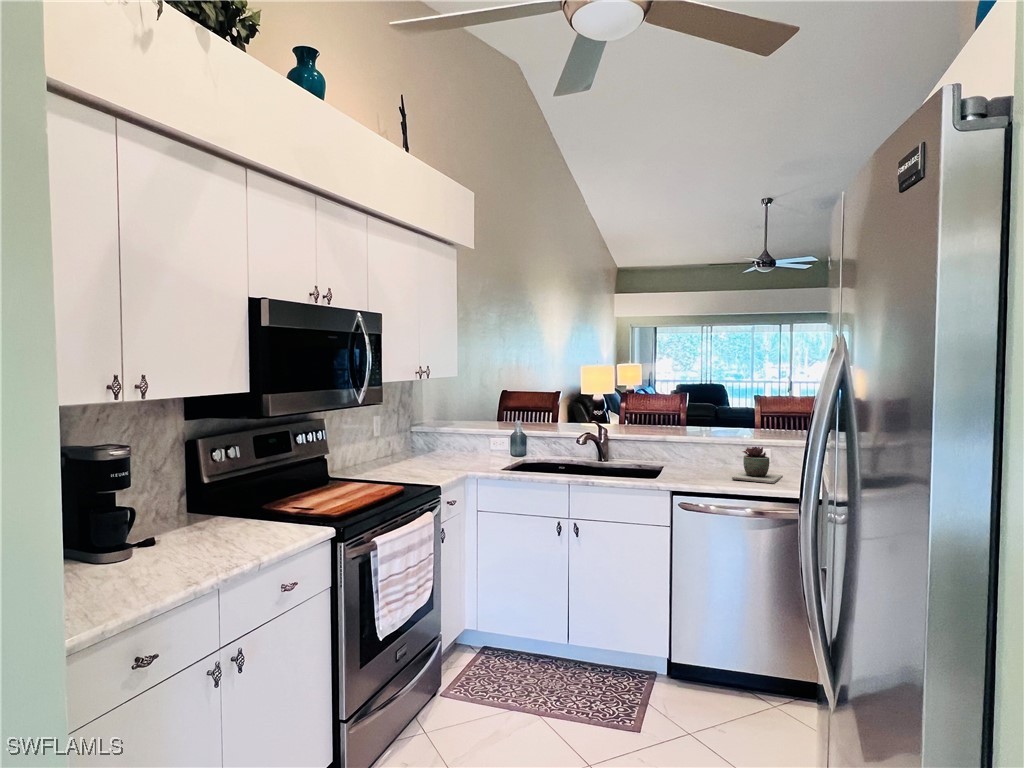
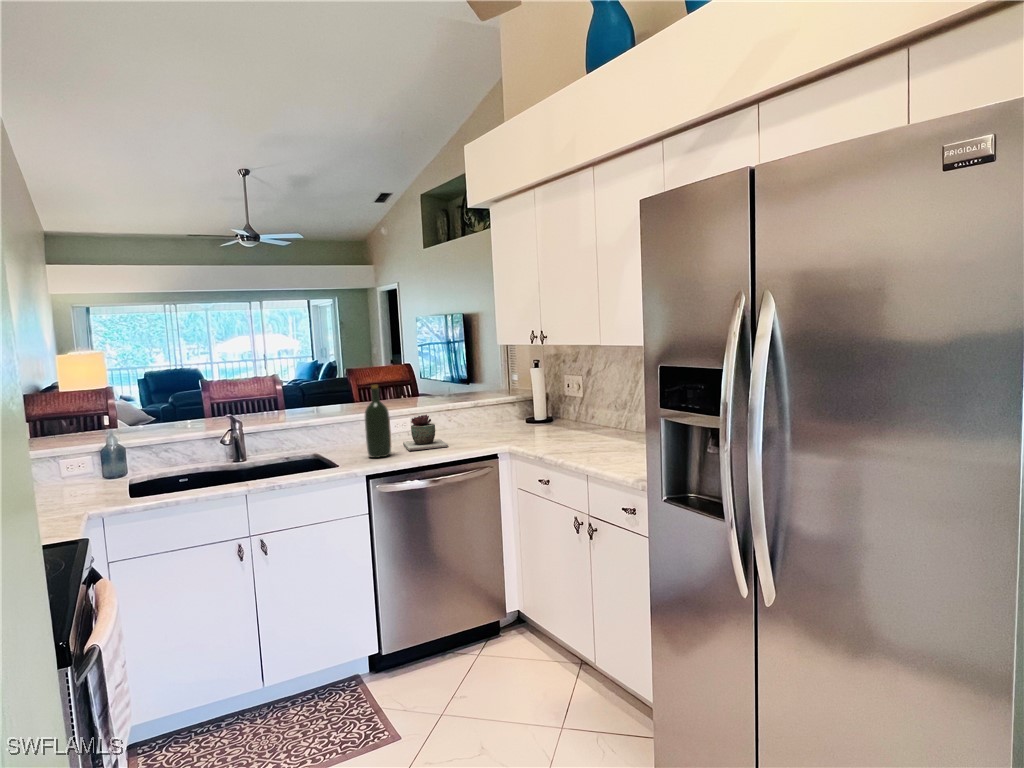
wine bottle: none [689,410,714,480] -> present [365,385,391,458]

